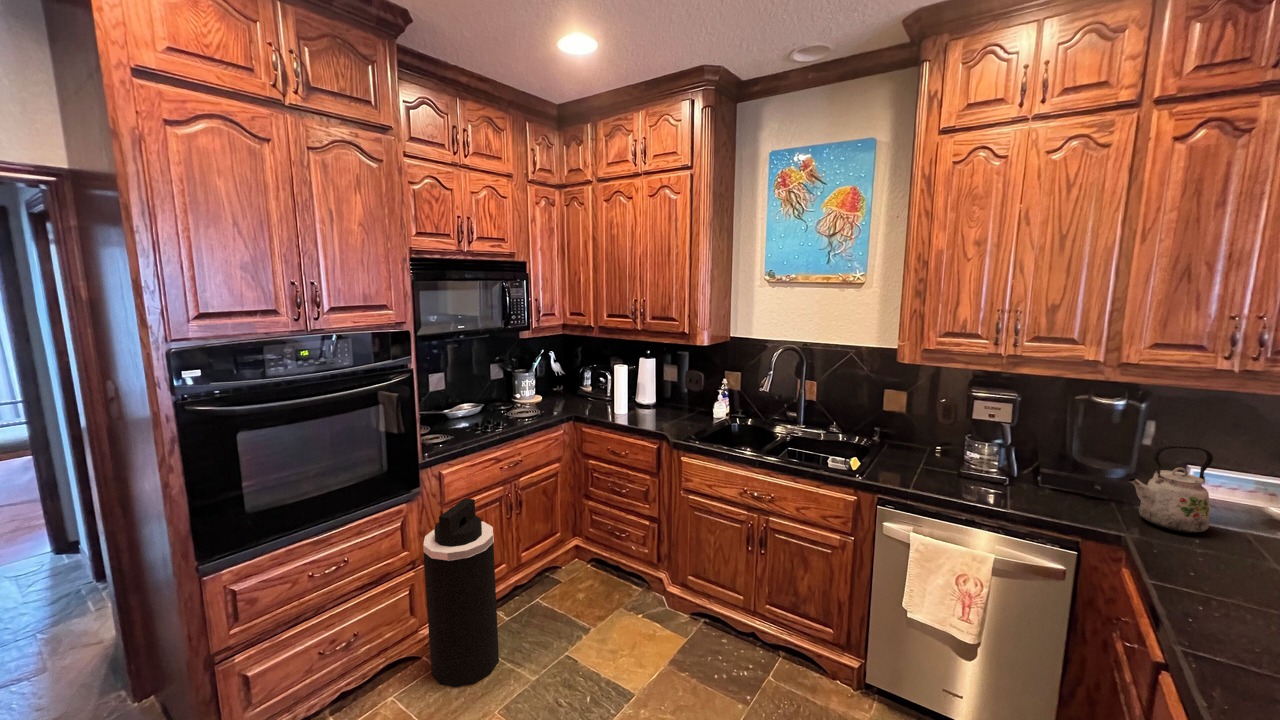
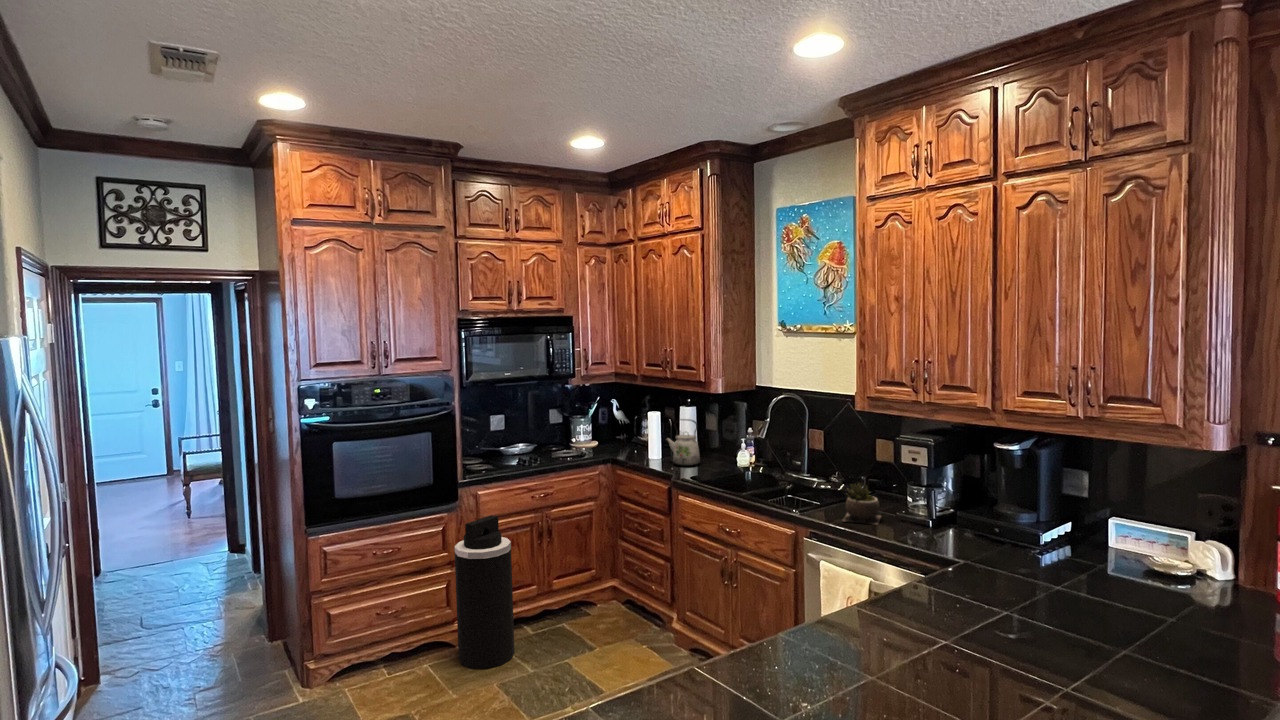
succulent plant: none [896,437,950,483] -> present [843,483,881,525]
kettle: present [1128,445,1213,533] -> present [666,419,700,466]

